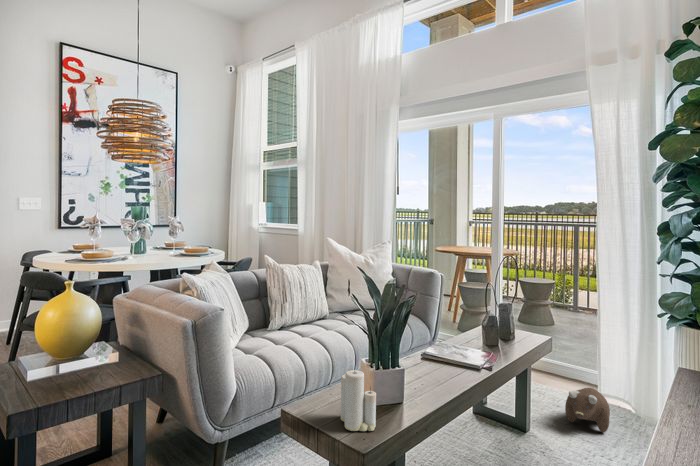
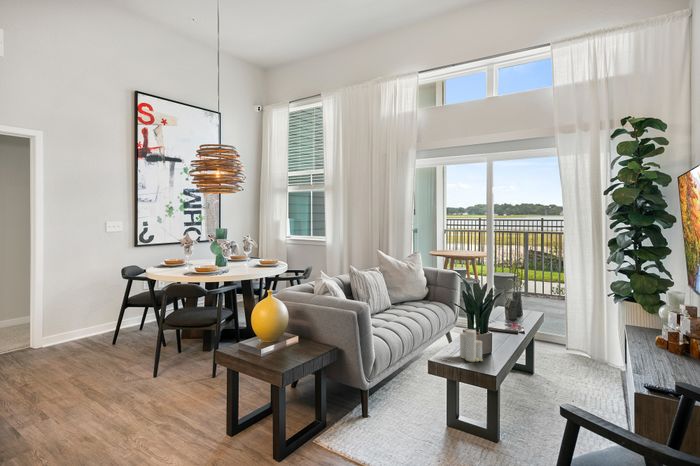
plush toy: present [565,388,610,432] -> none [554,345,583,372]

